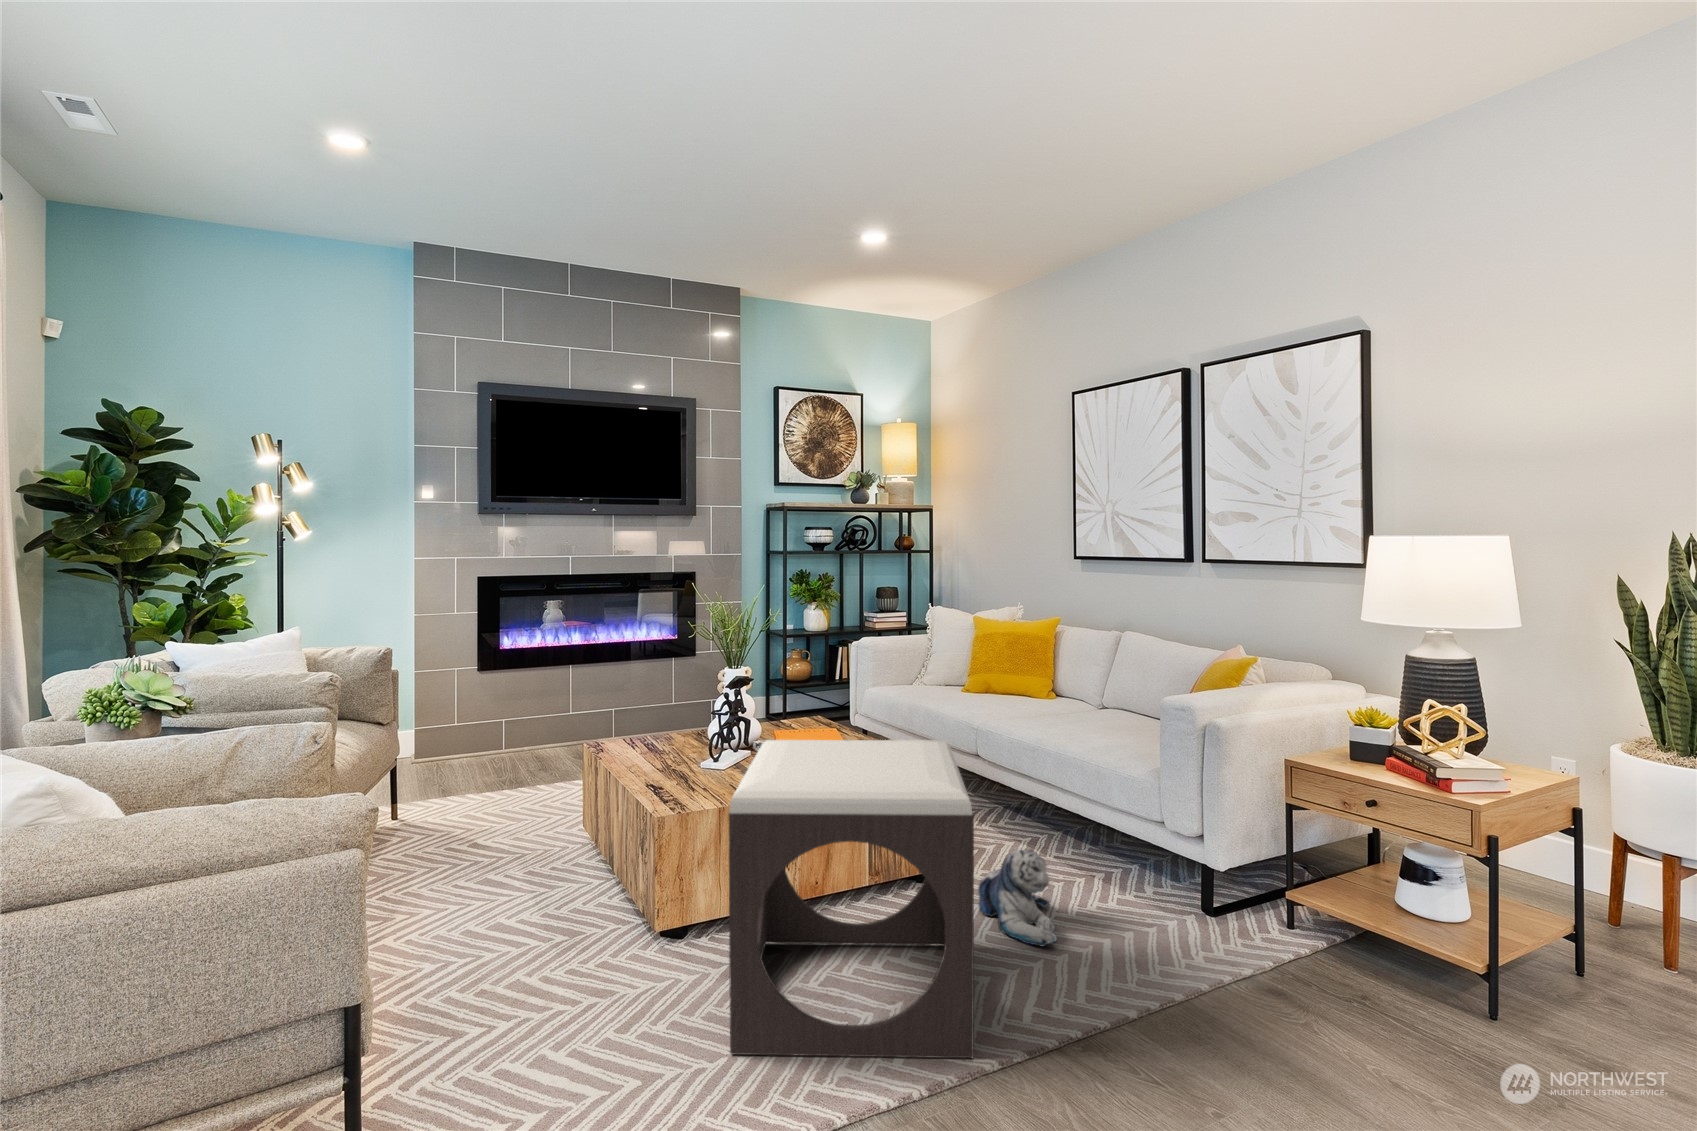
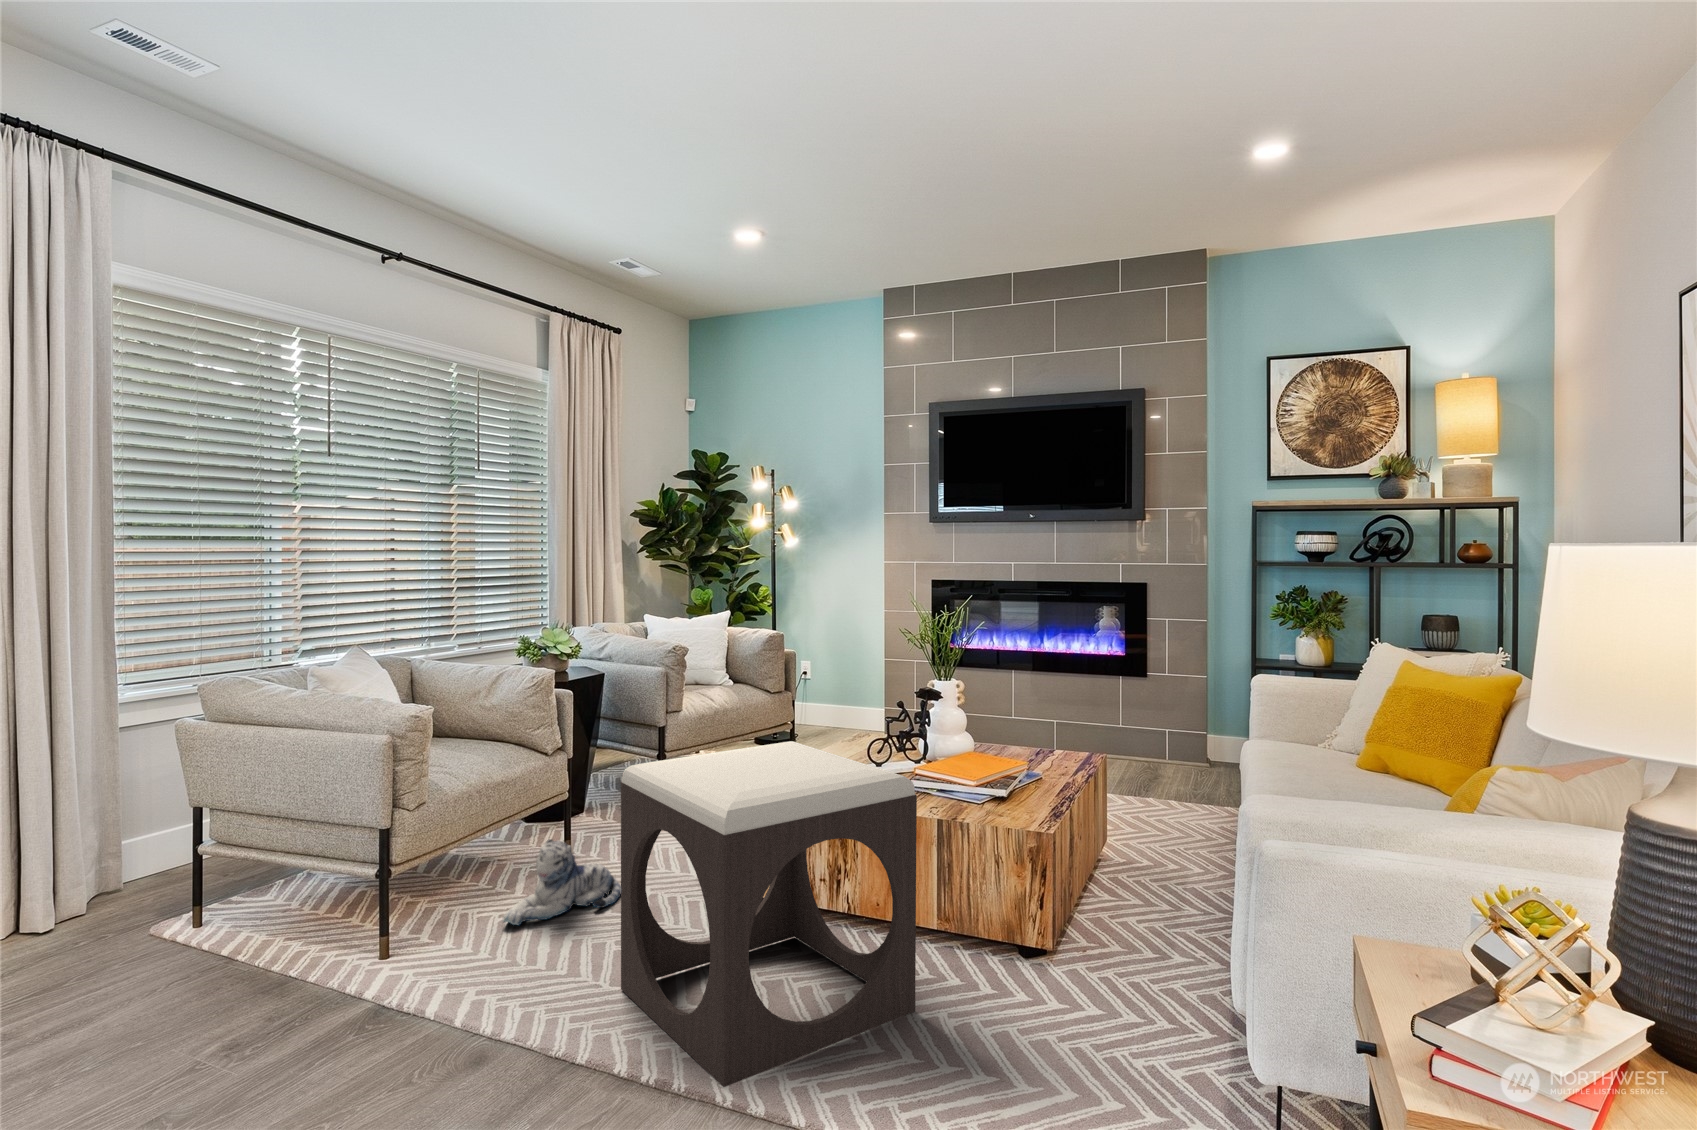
plush toy: present [978,850,1057,946] -> present [503,839,621,925]

